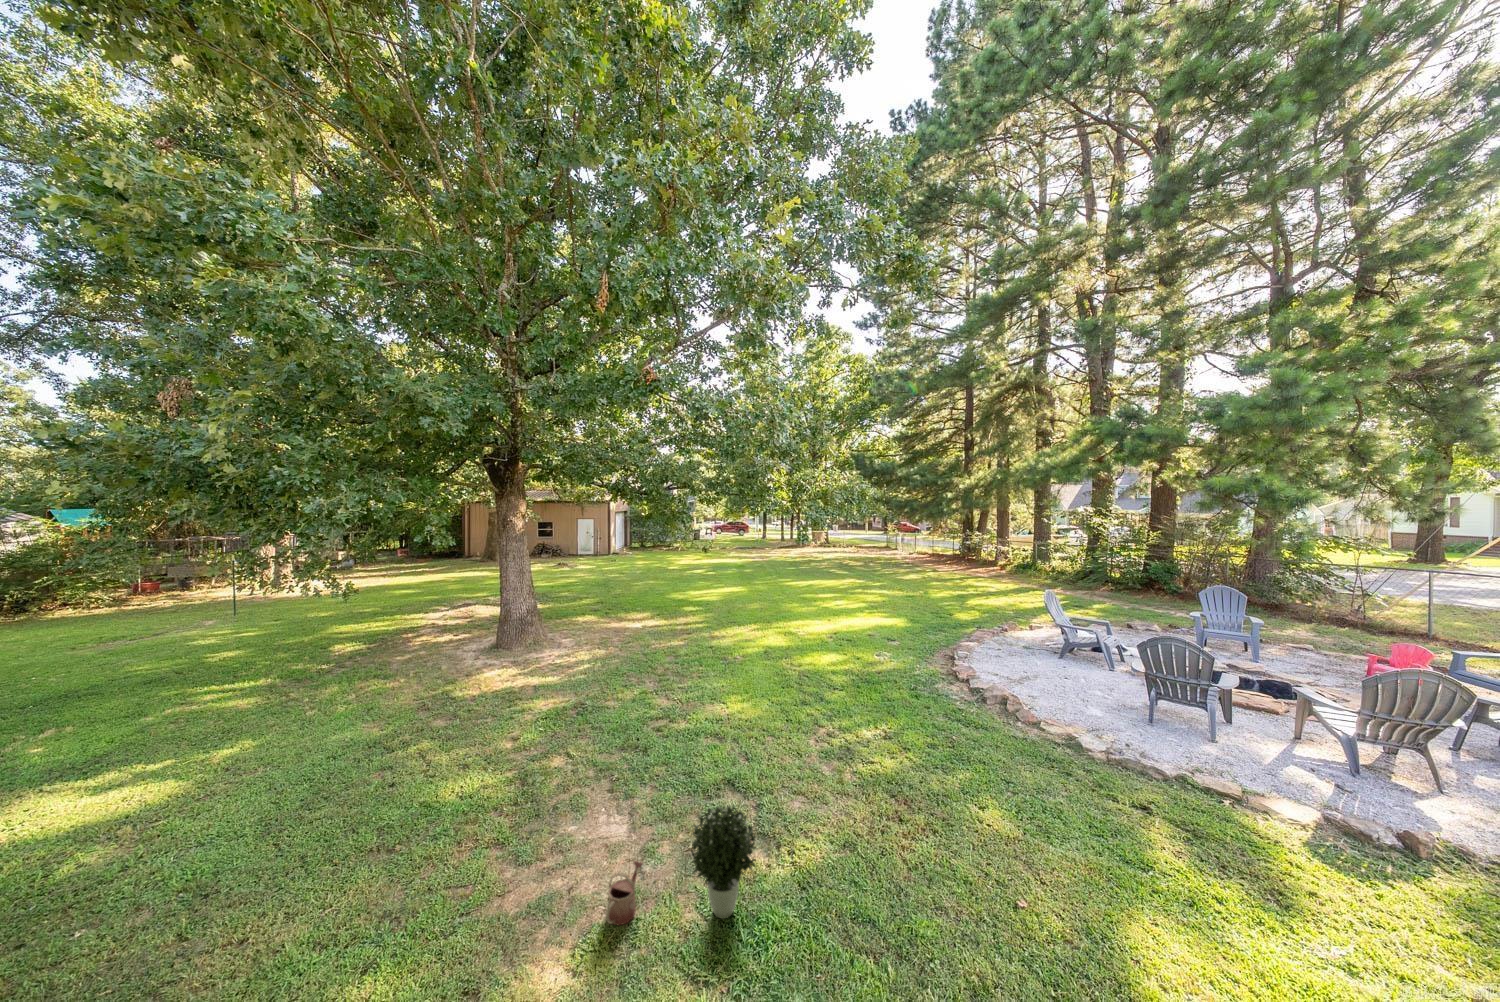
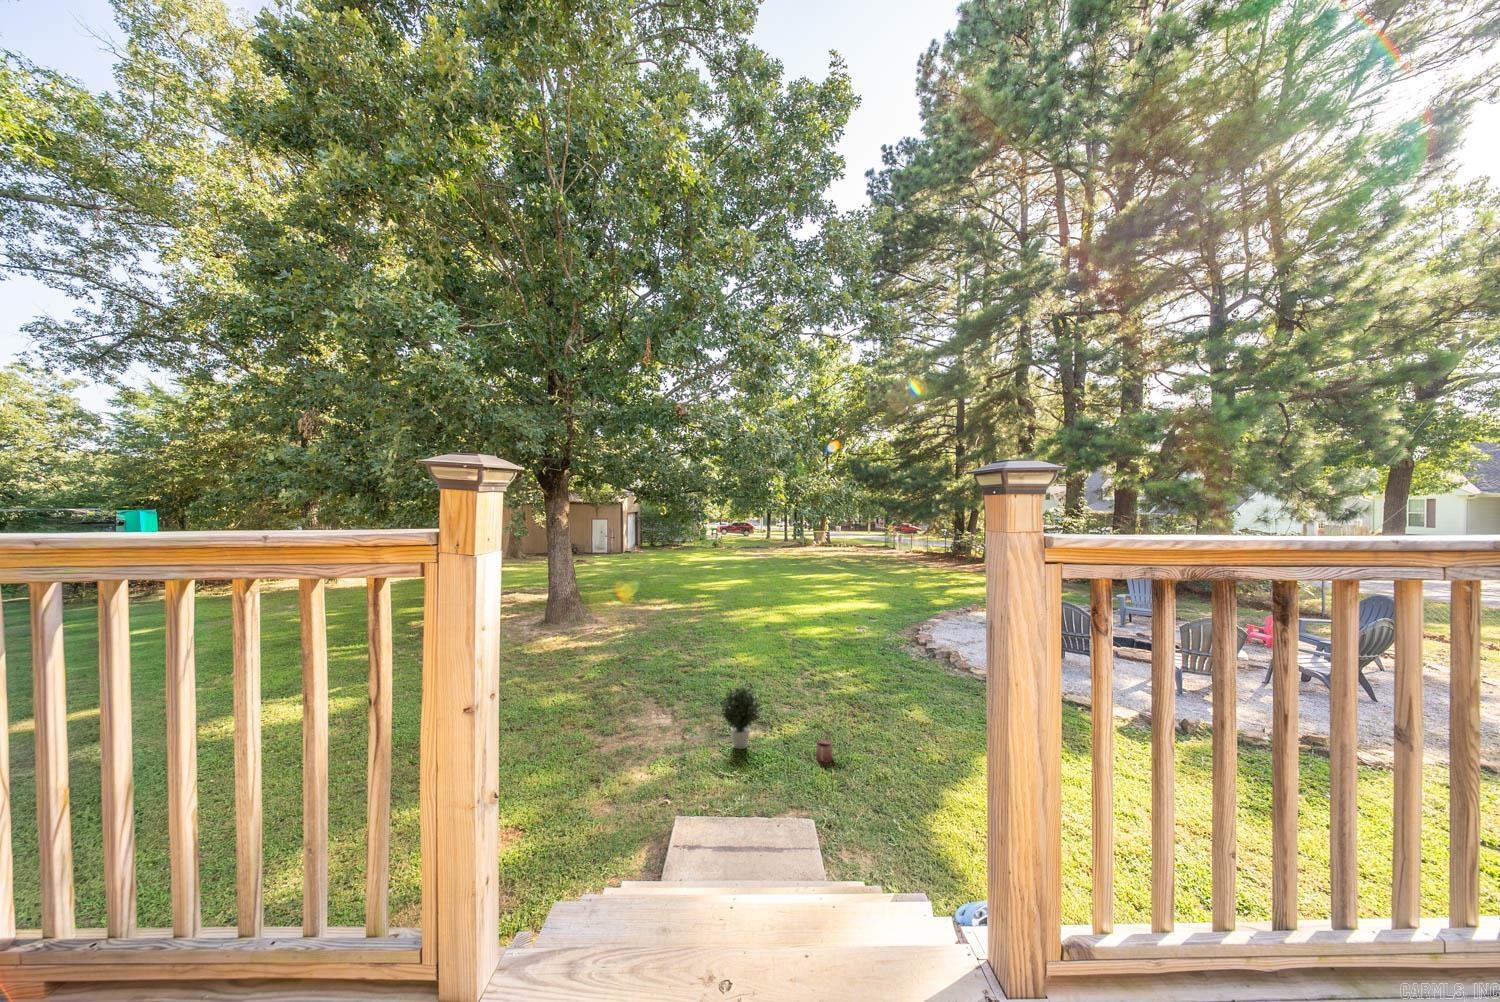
watering can: present [606,861,643,925] -> present [816,731,833,762]

